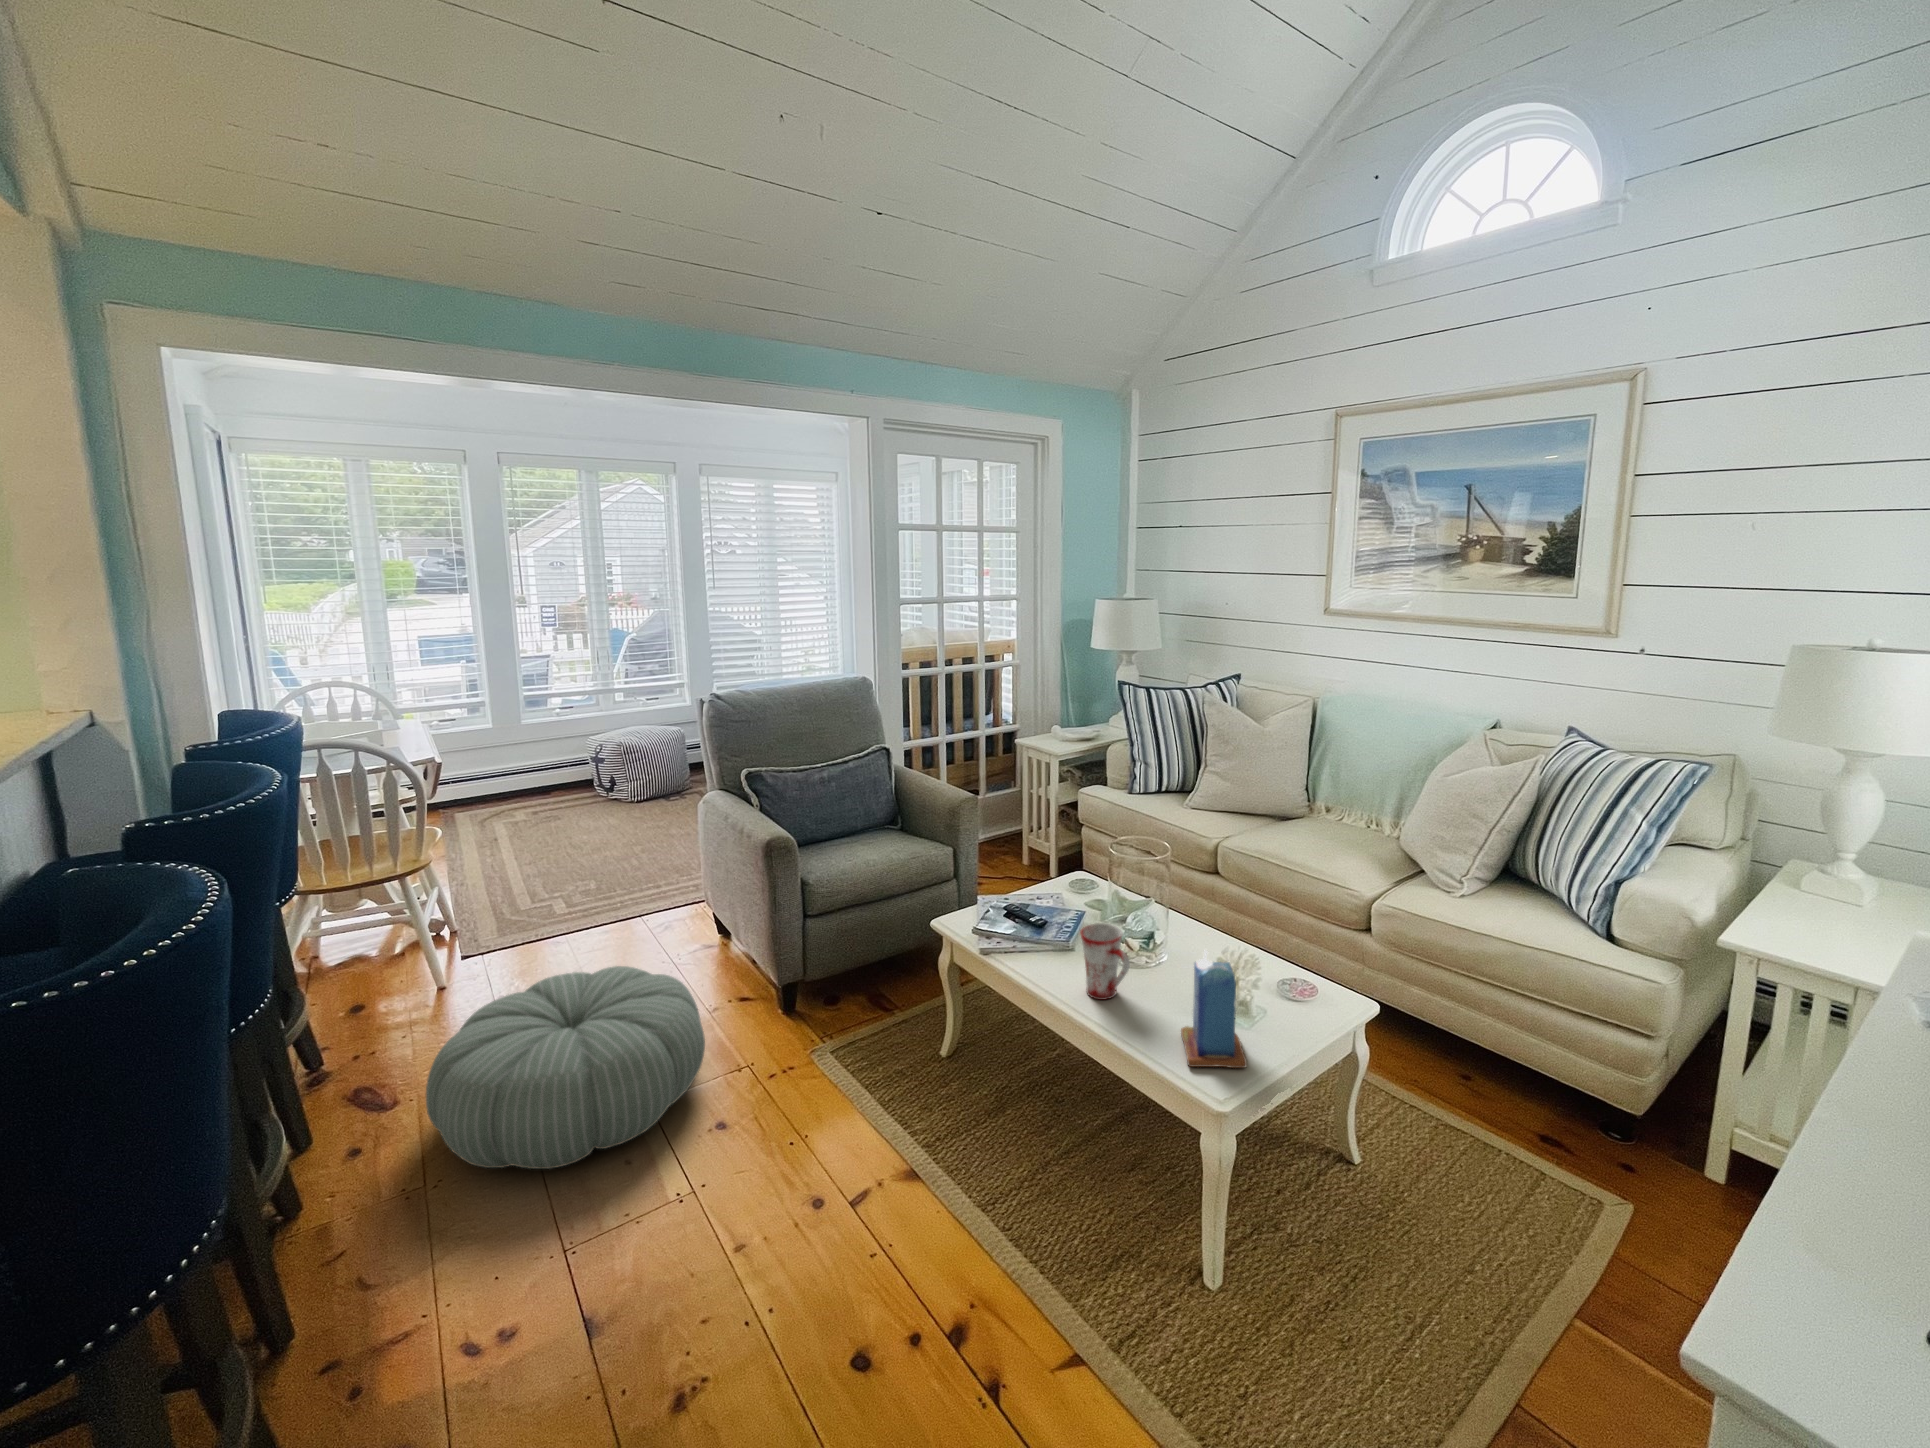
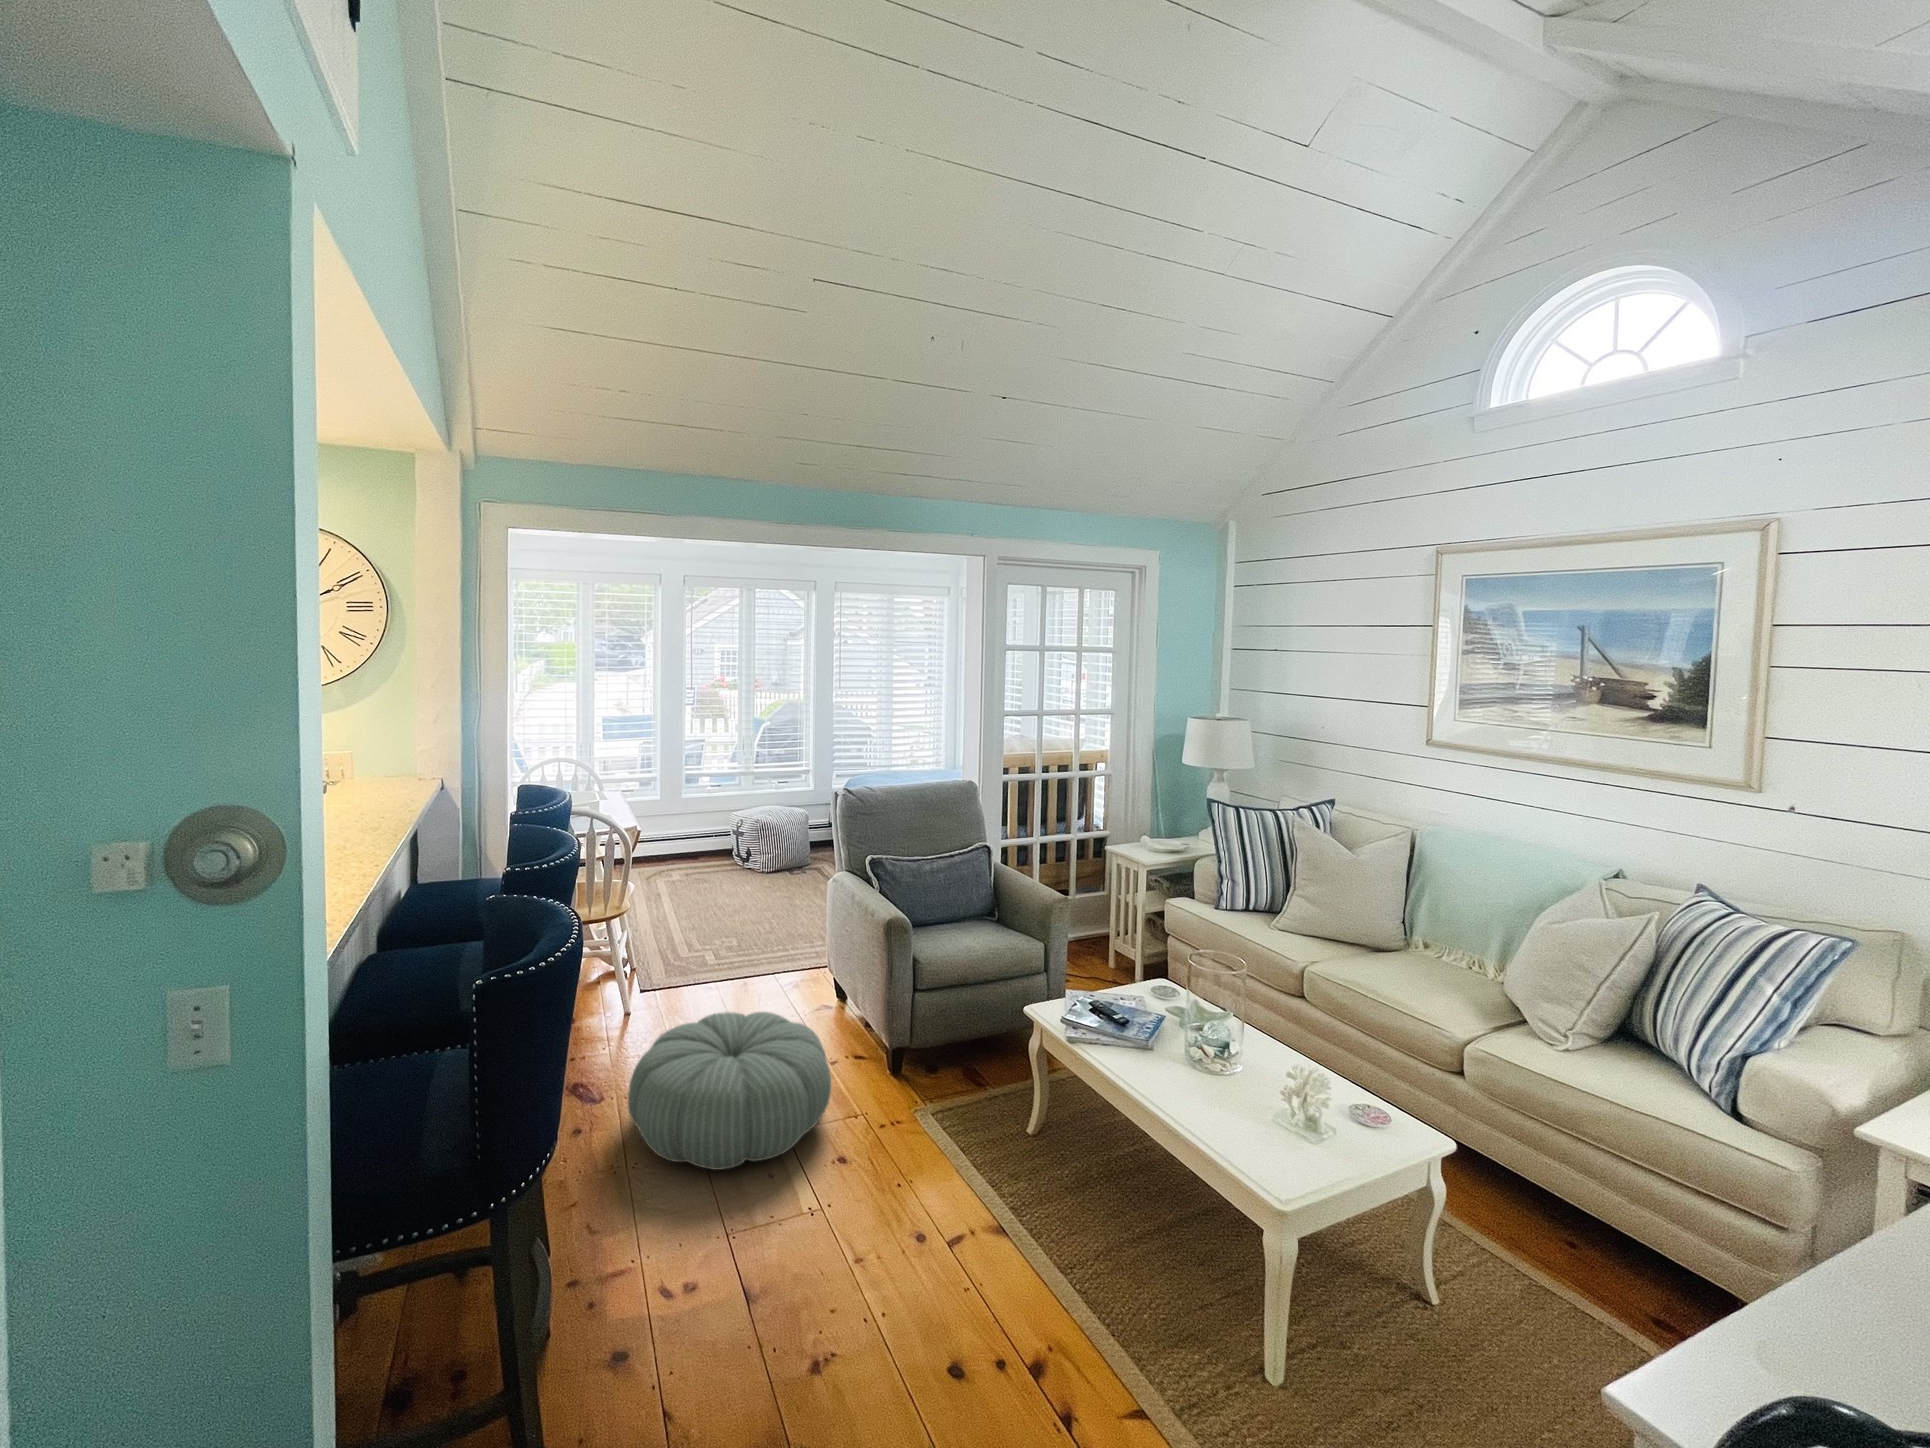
mug: present [1080,923,1130,1000] -> none [1159,1026,1204,1097]
candle: present [1181,950,1247,1068] -> none [1251,1061,1312,1178]

